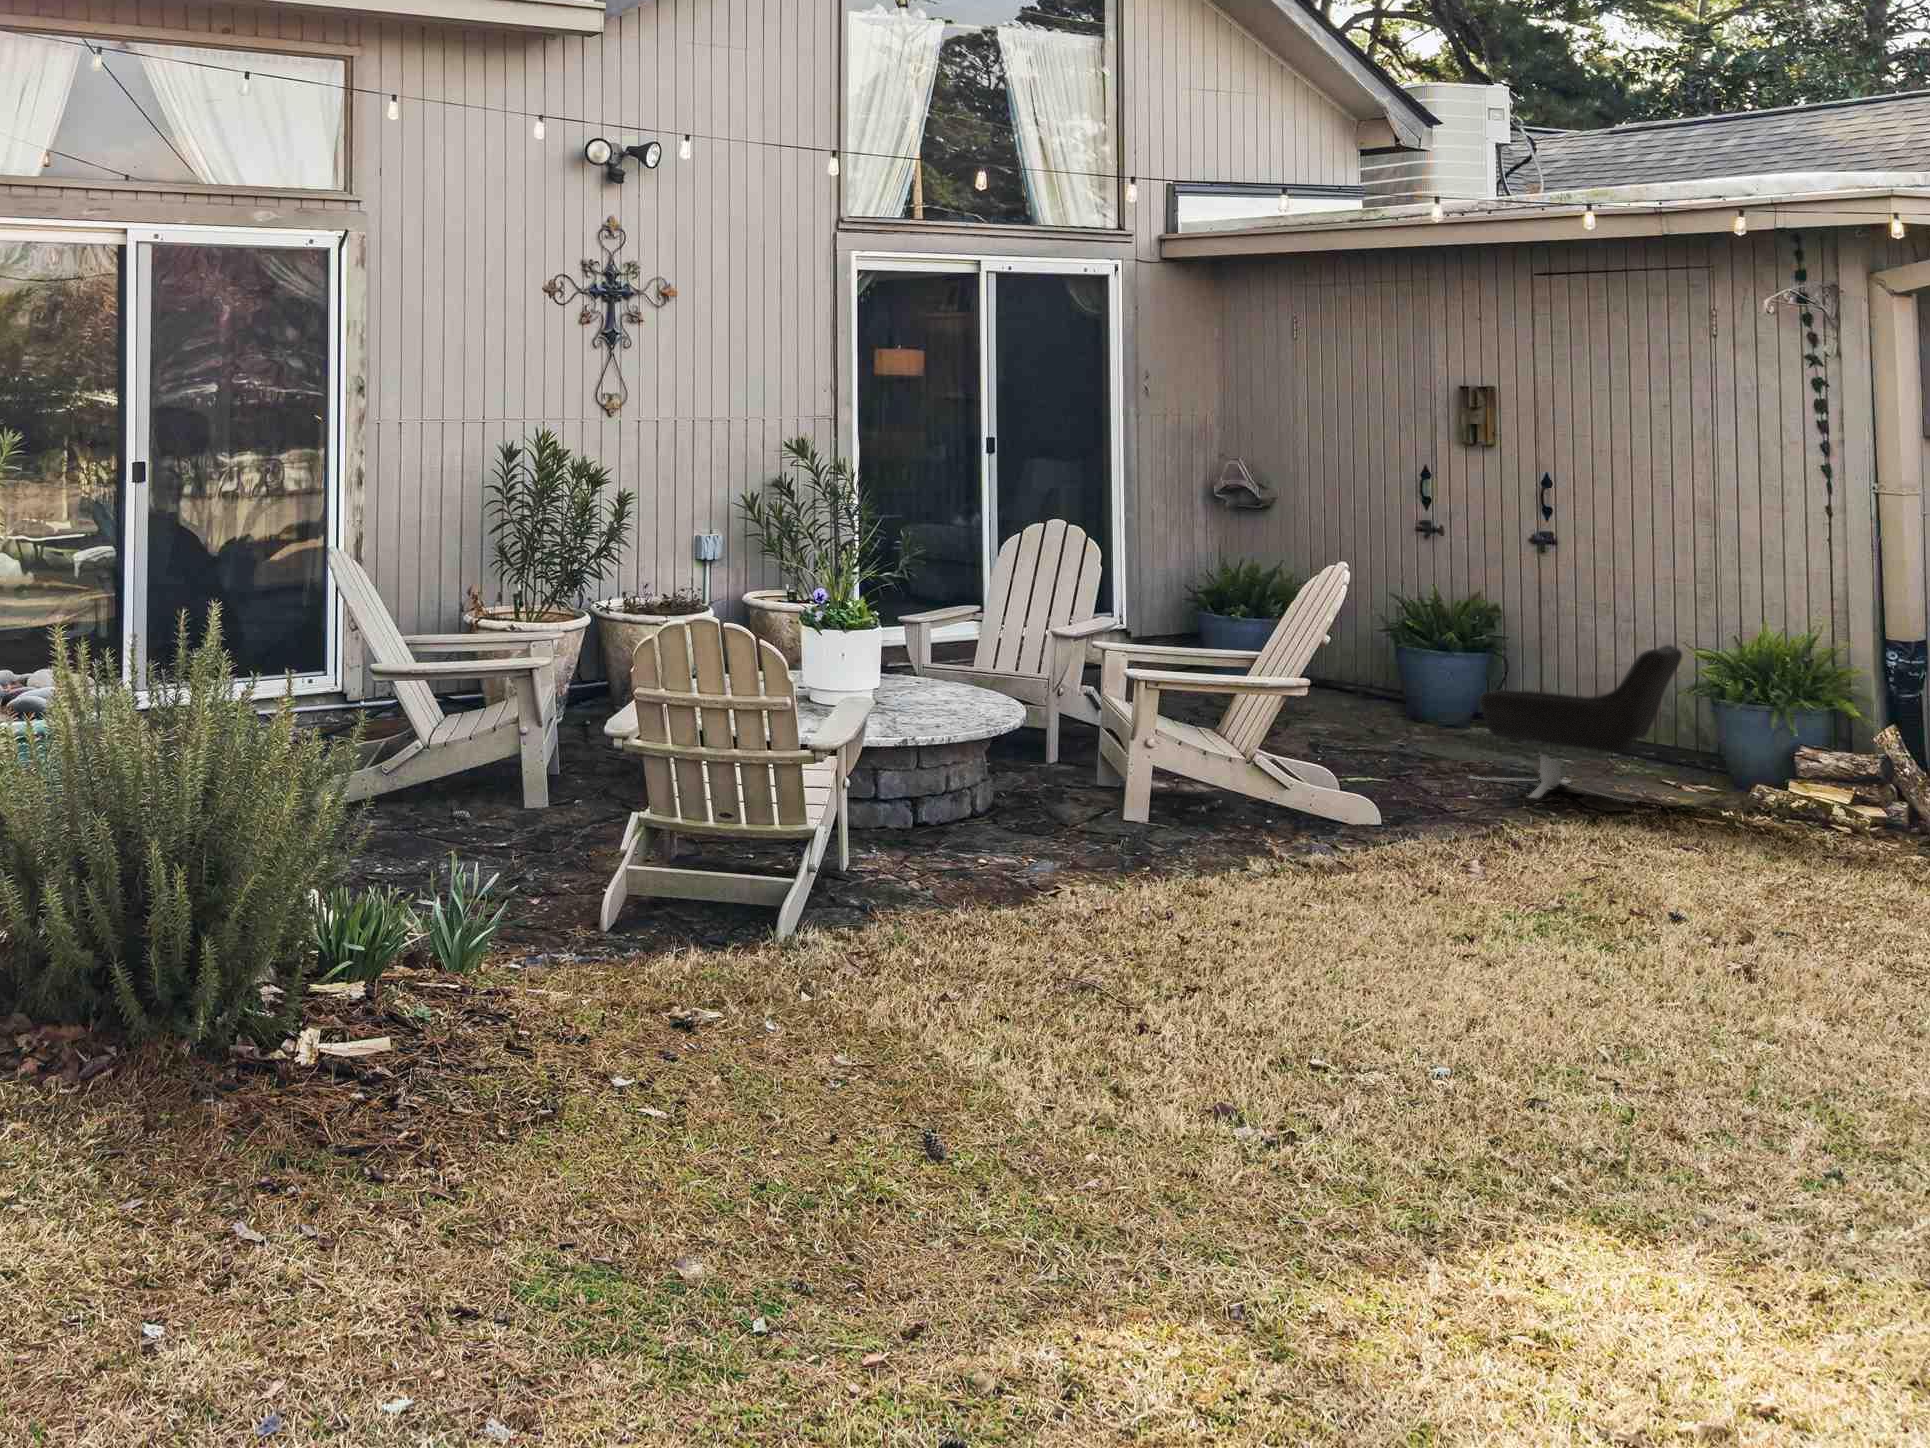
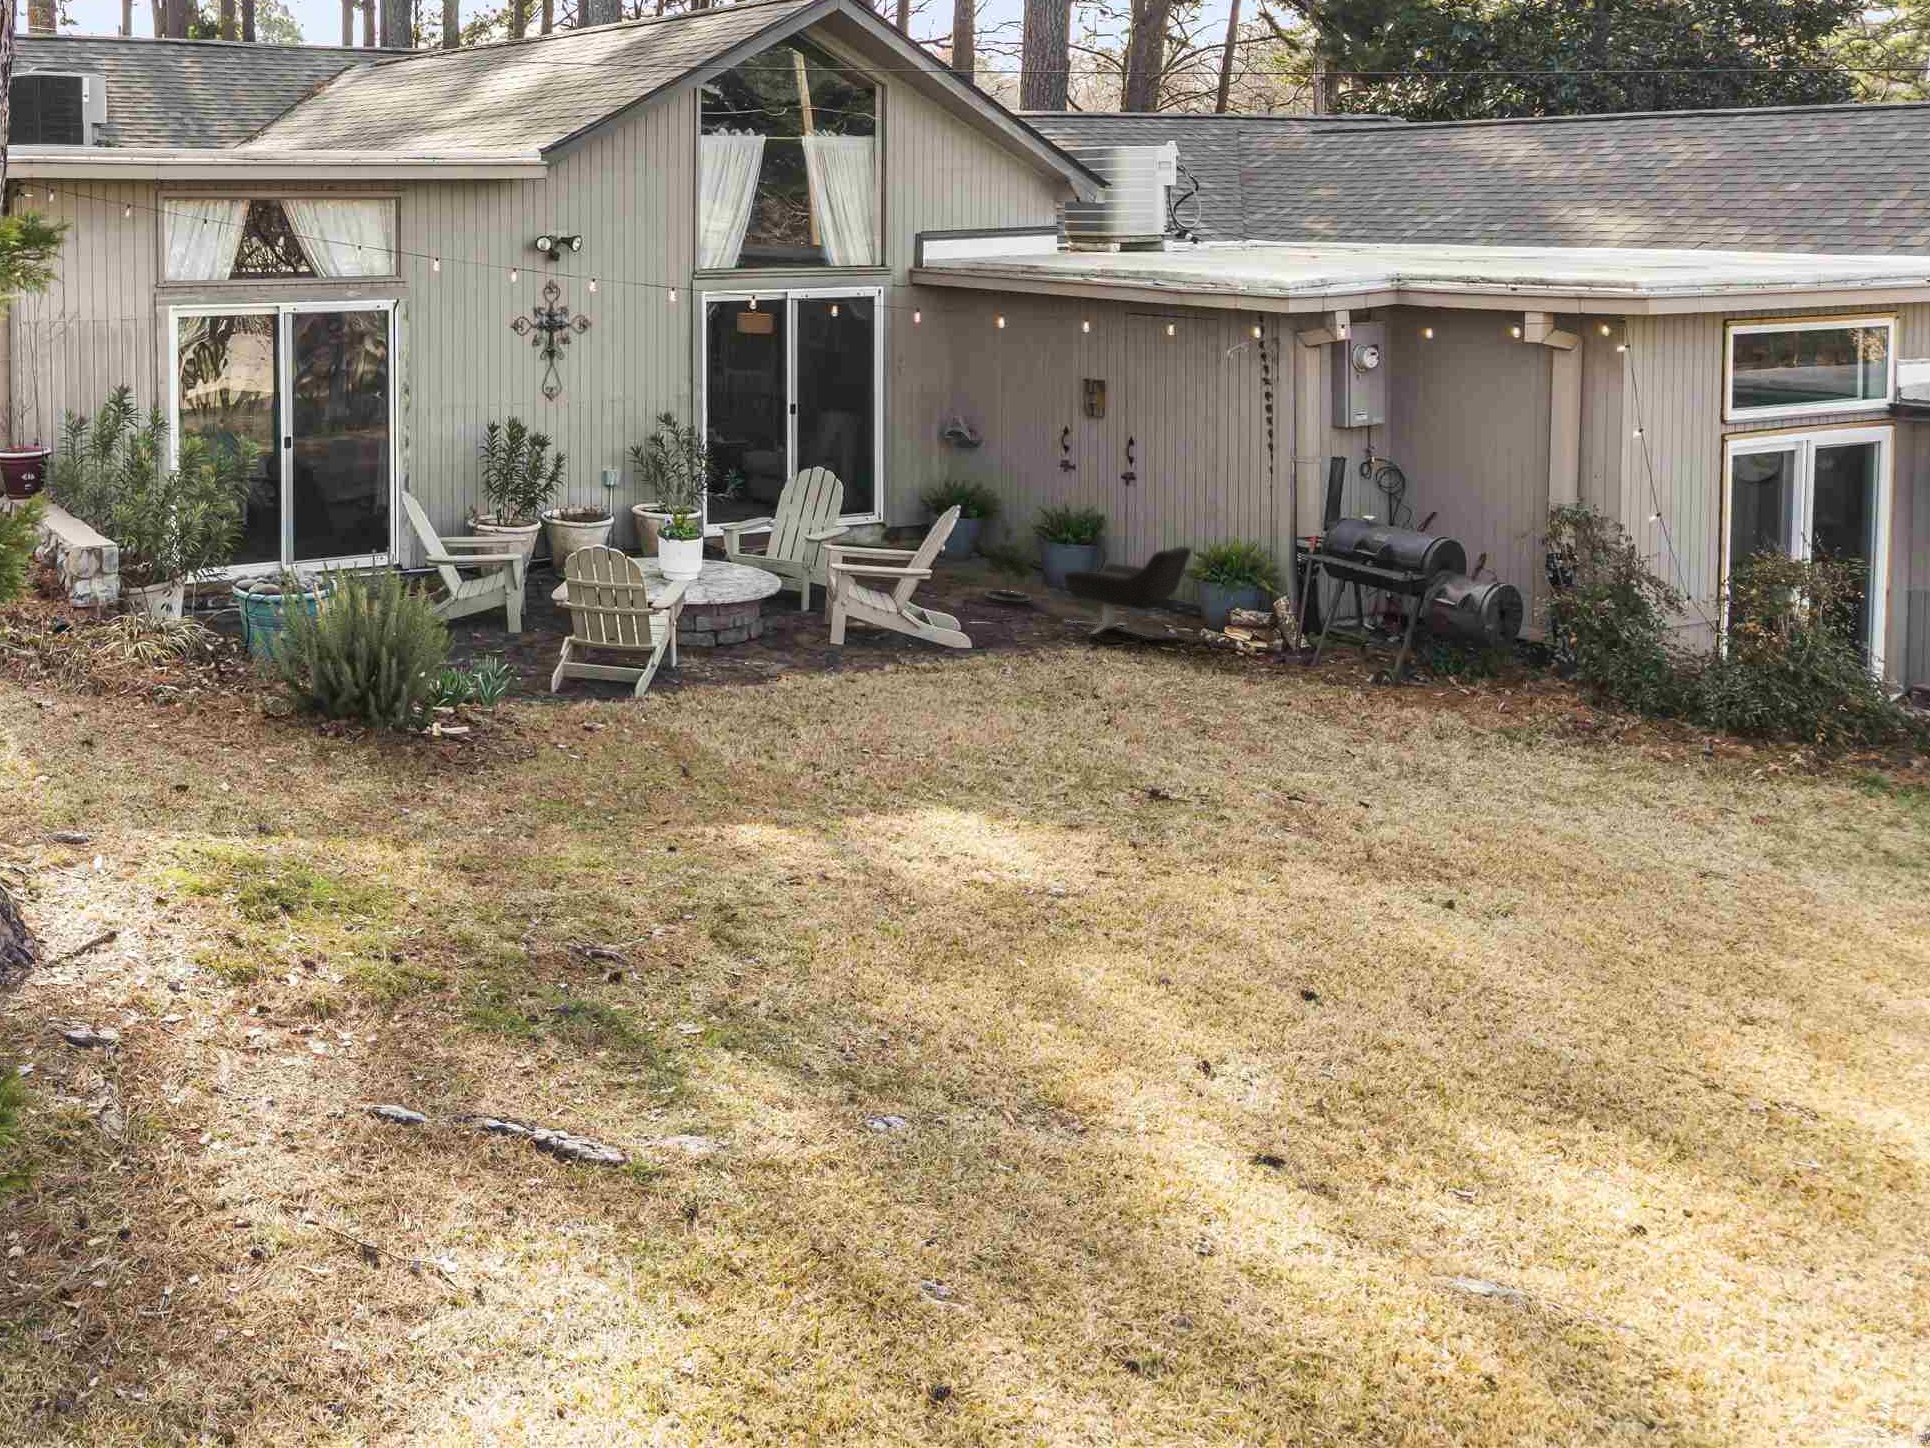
potted tree: none [1297,612,1395,750] -> present [980,520,1034,602]

